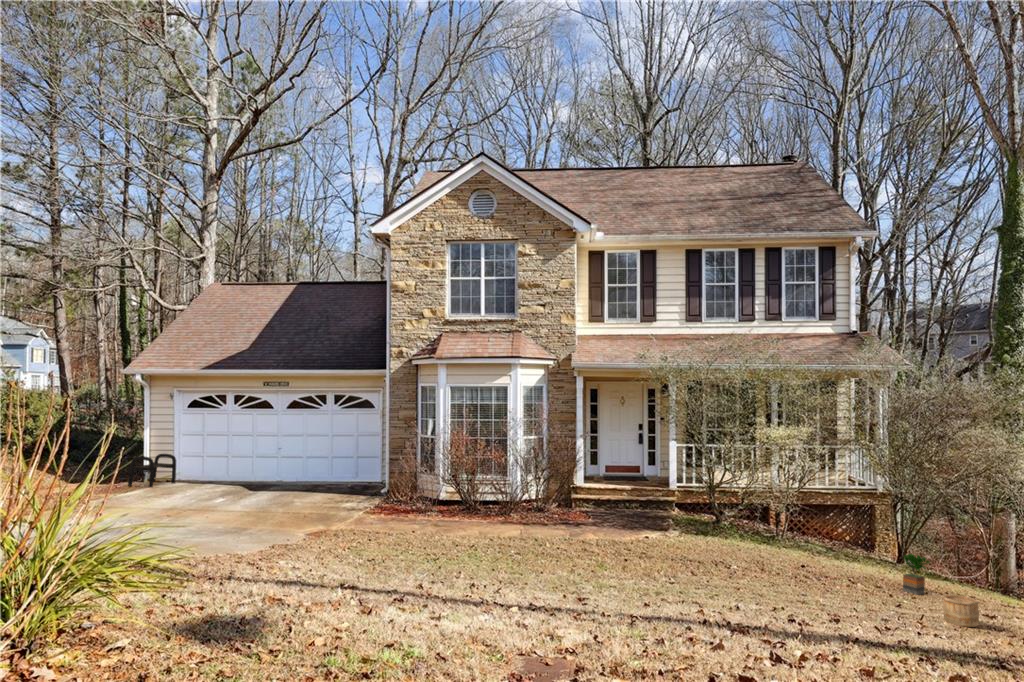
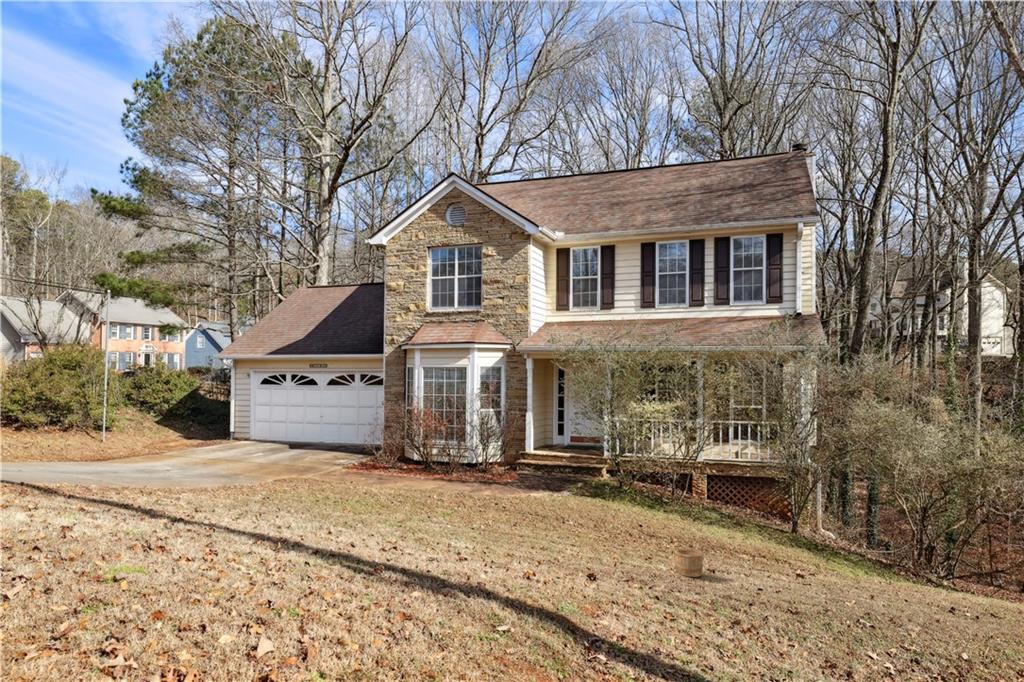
bench: present [128,454,176,488] -> none [215,420,253,445]
potted tree: present [903,554,929,595] -> none [703,516,729,554]

